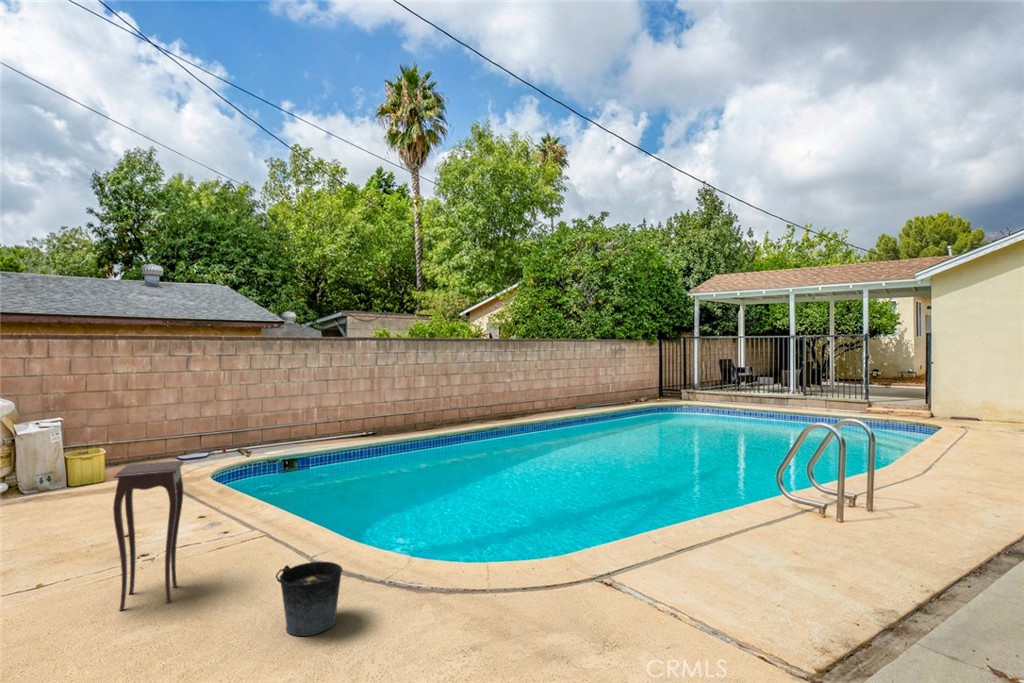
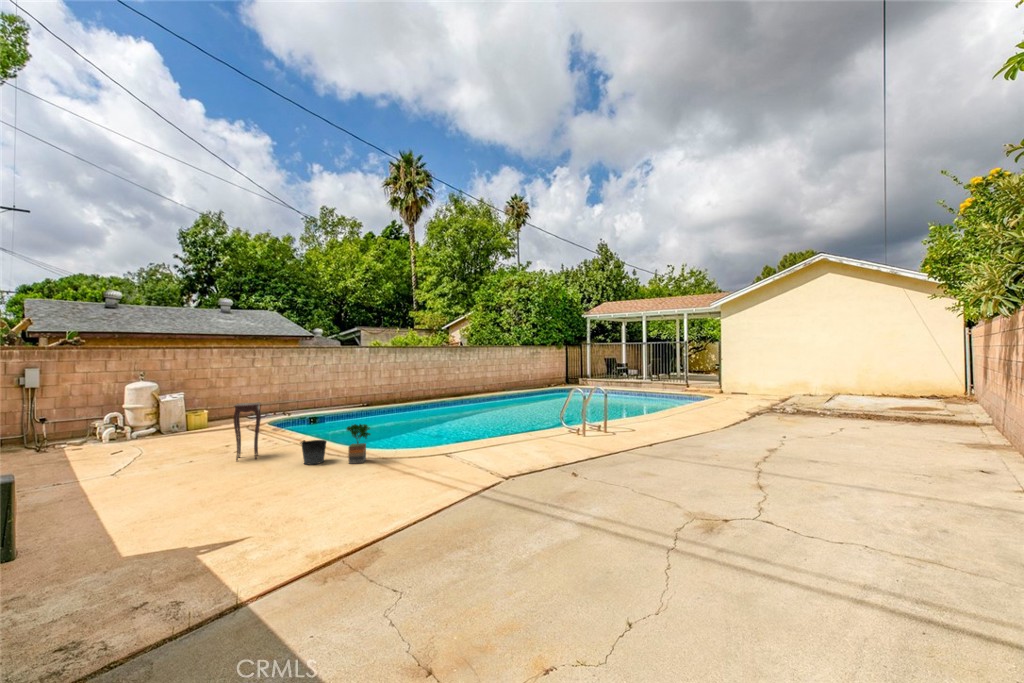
potted tree: none [390,525,457,635] -> present [346,424,370,464]

